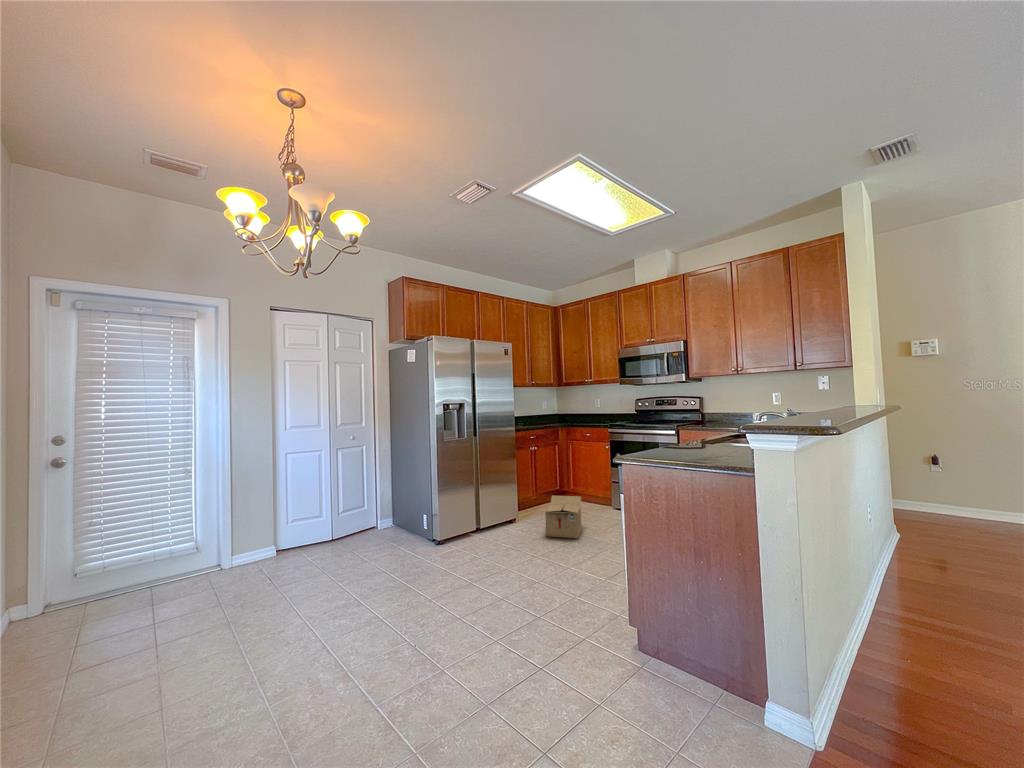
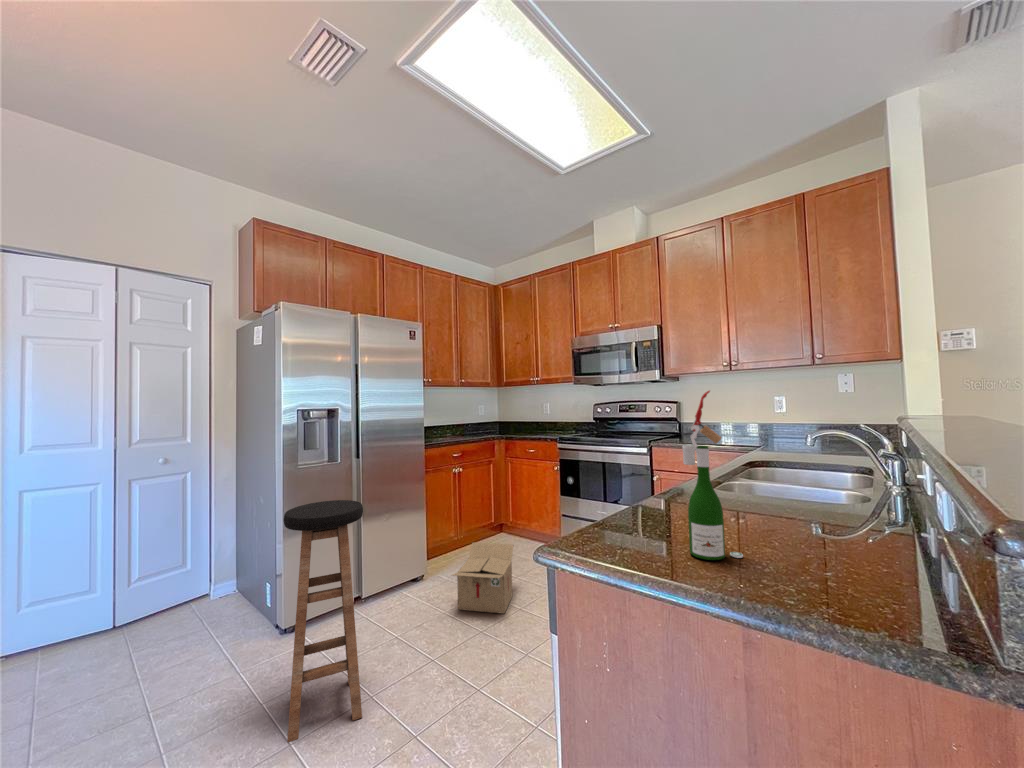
wine bottle: none [681,389,705,455] -> present [682,390,743,560]
bar stool: none [461,456,508,583] -> present [284,500,363,742]

